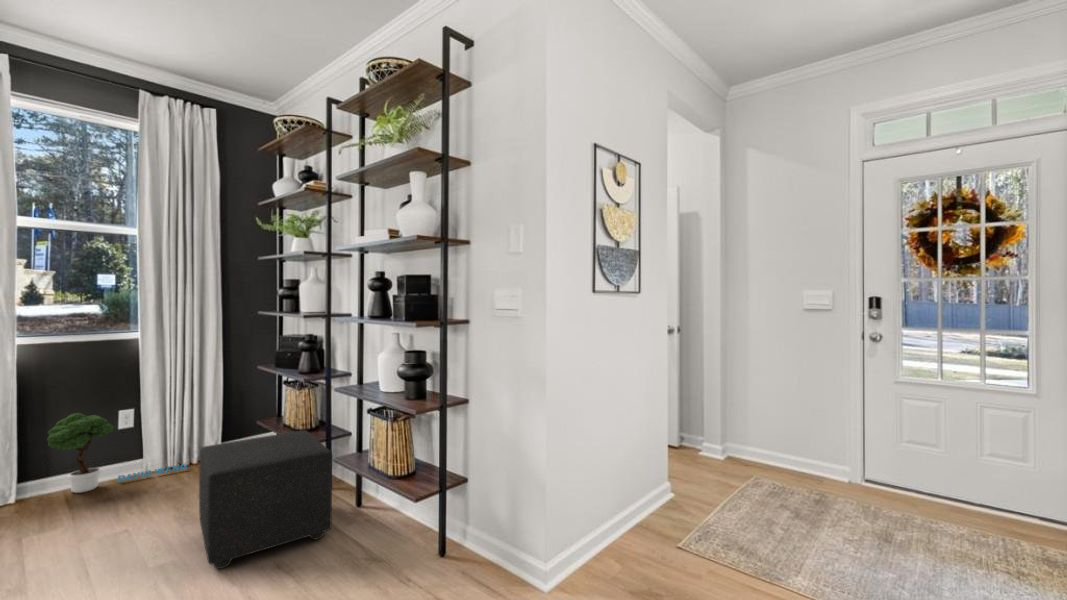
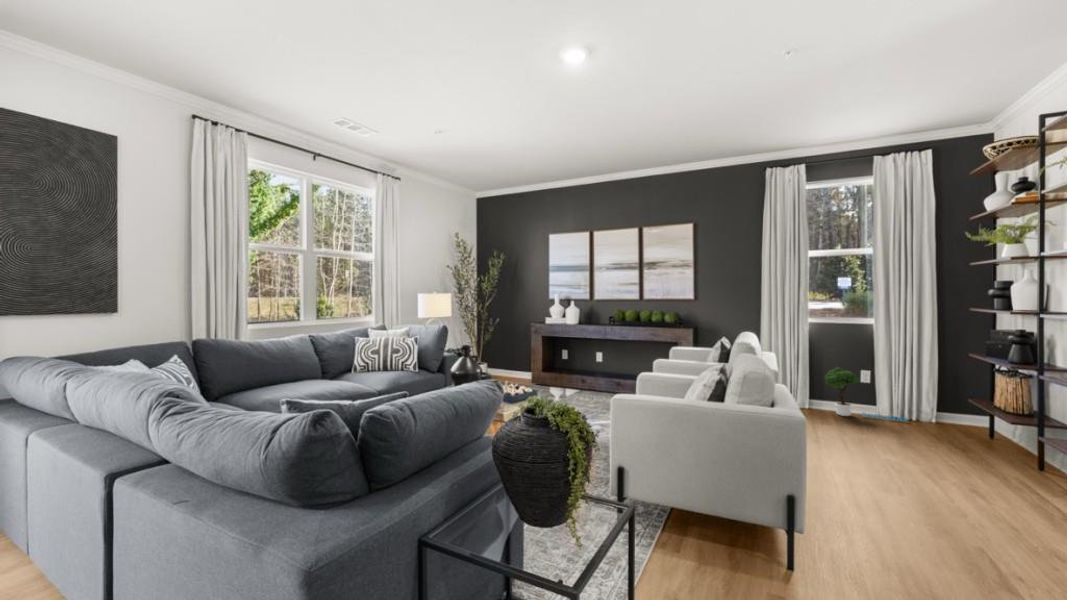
ottoman: present [199,430,333,569] -> none [921,400,1038,492]

